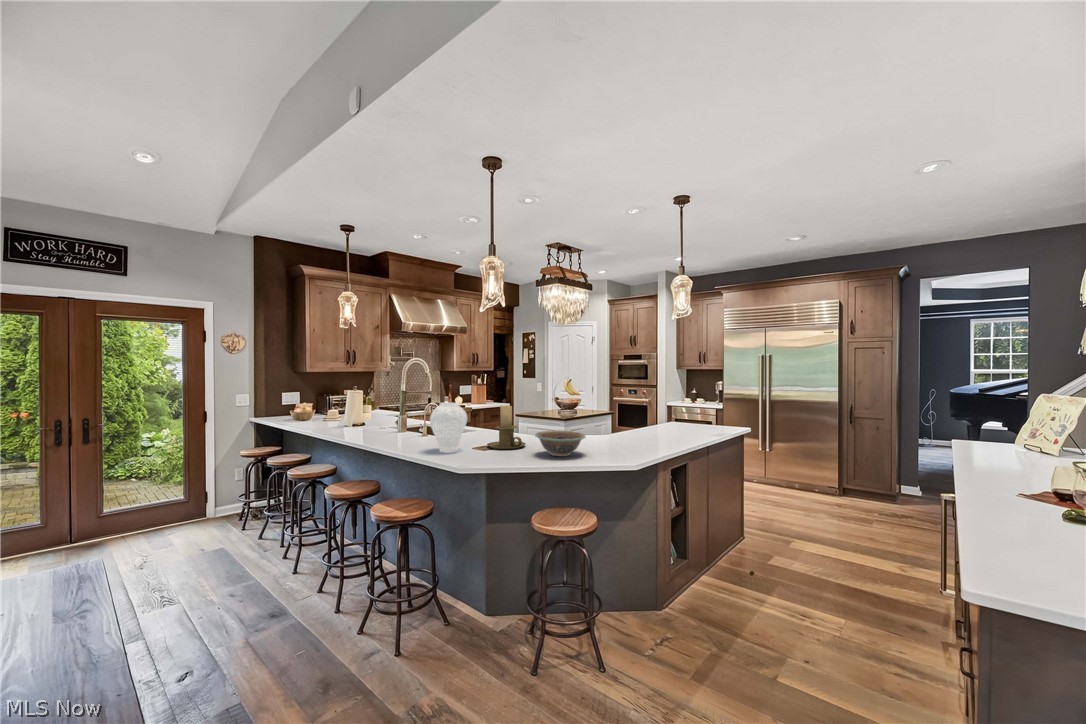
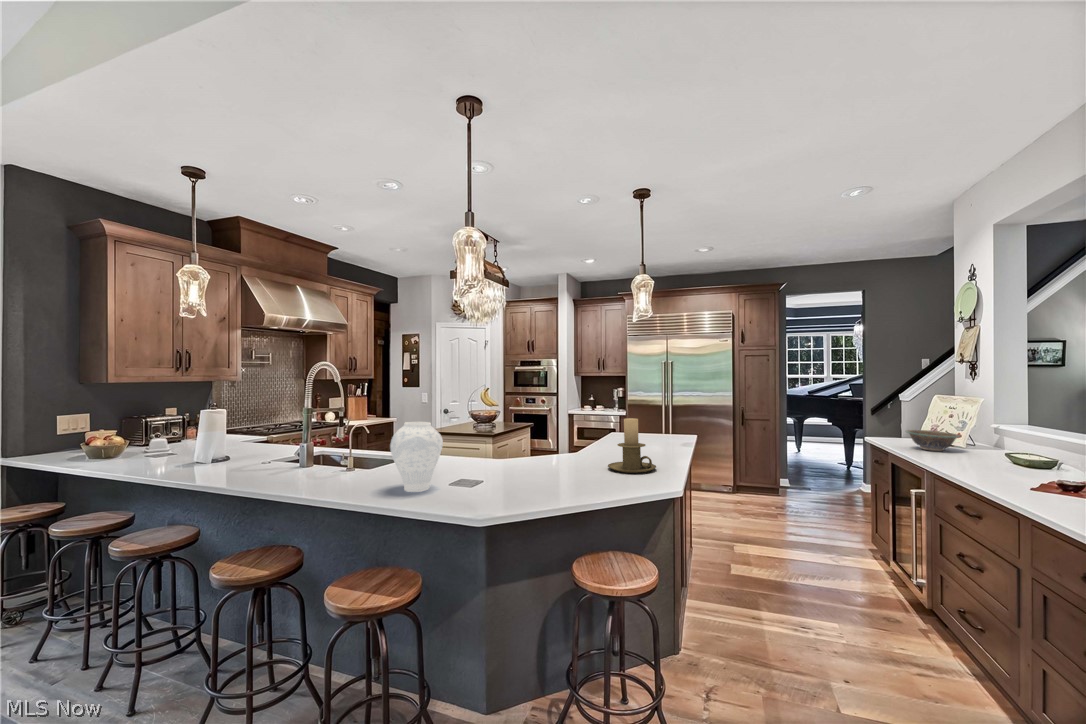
candle holder: present [487,406,526,449] -> present [608,418,656,473]
decorative bowl: present [535,430,585,456] -> present [906,430,960,451]

